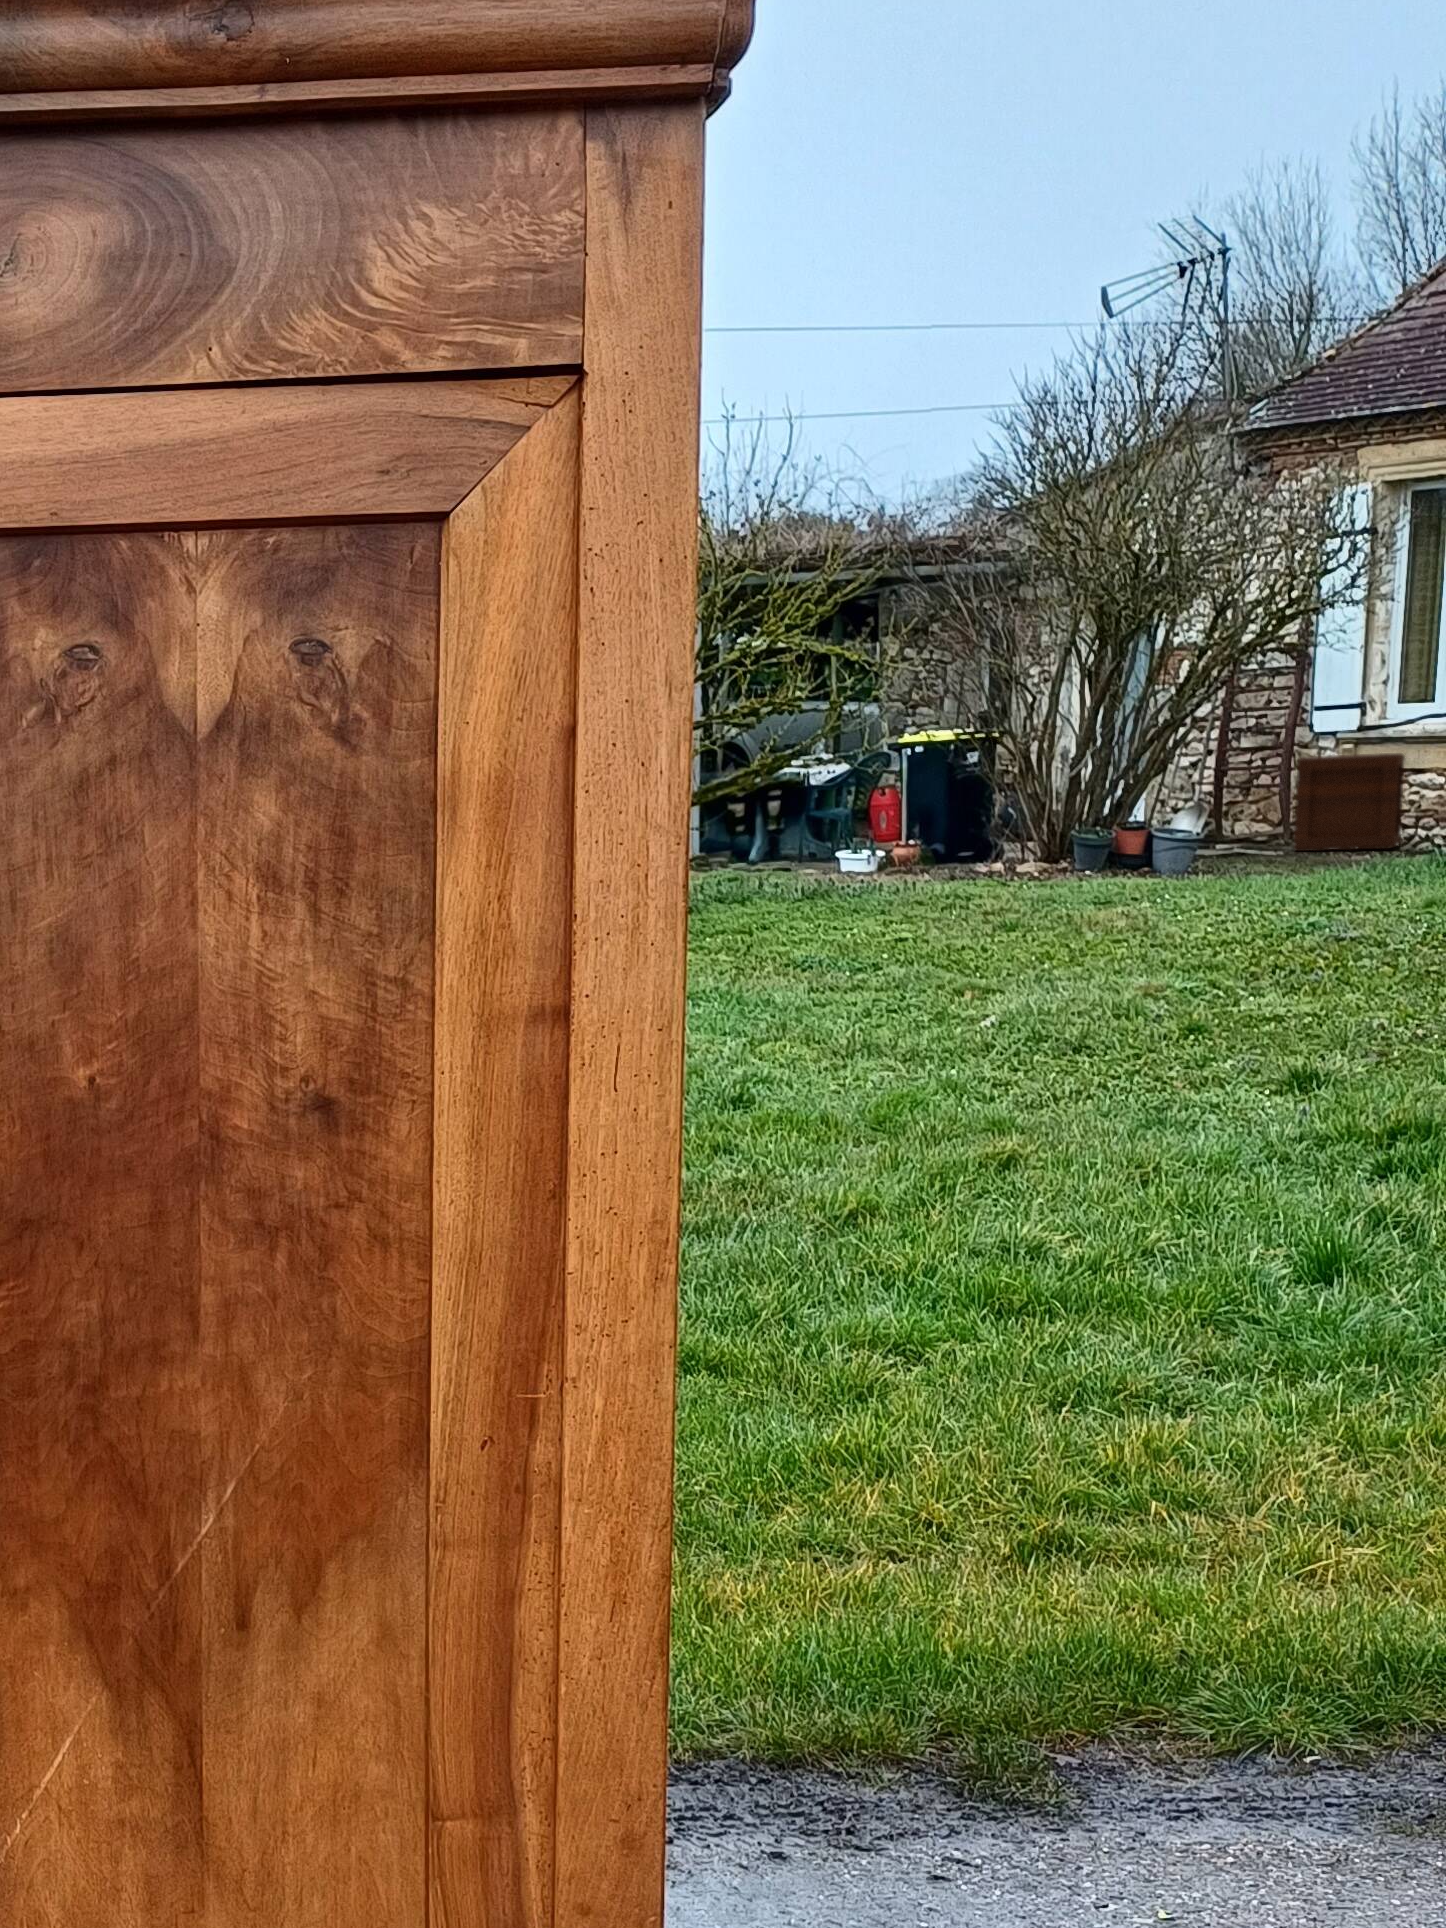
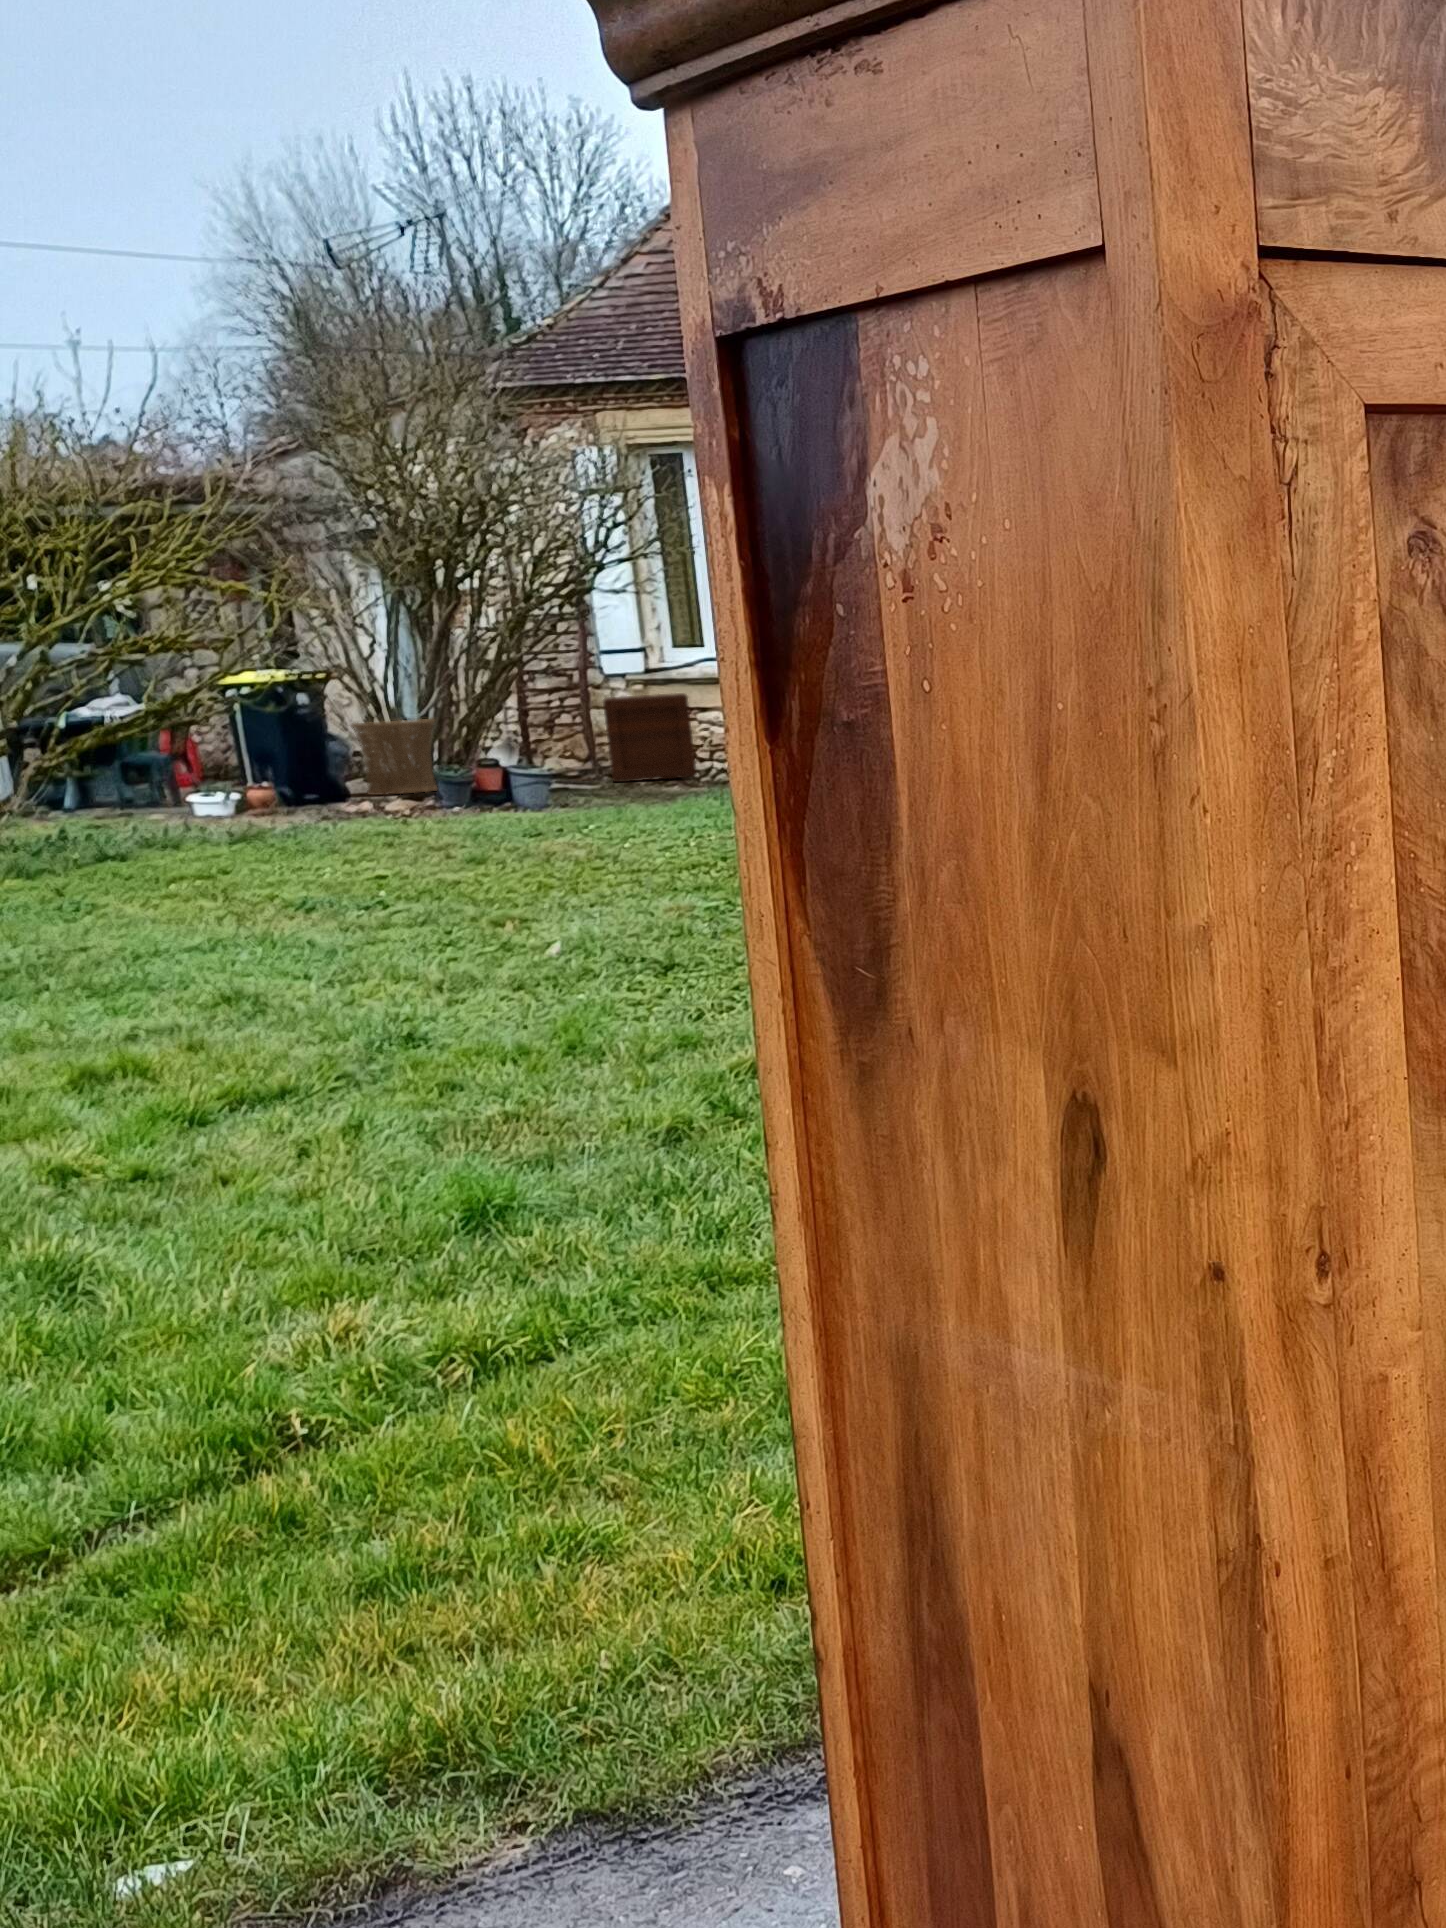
basket: none [1016,776,1108,856] -> present [351,719,437,795]

